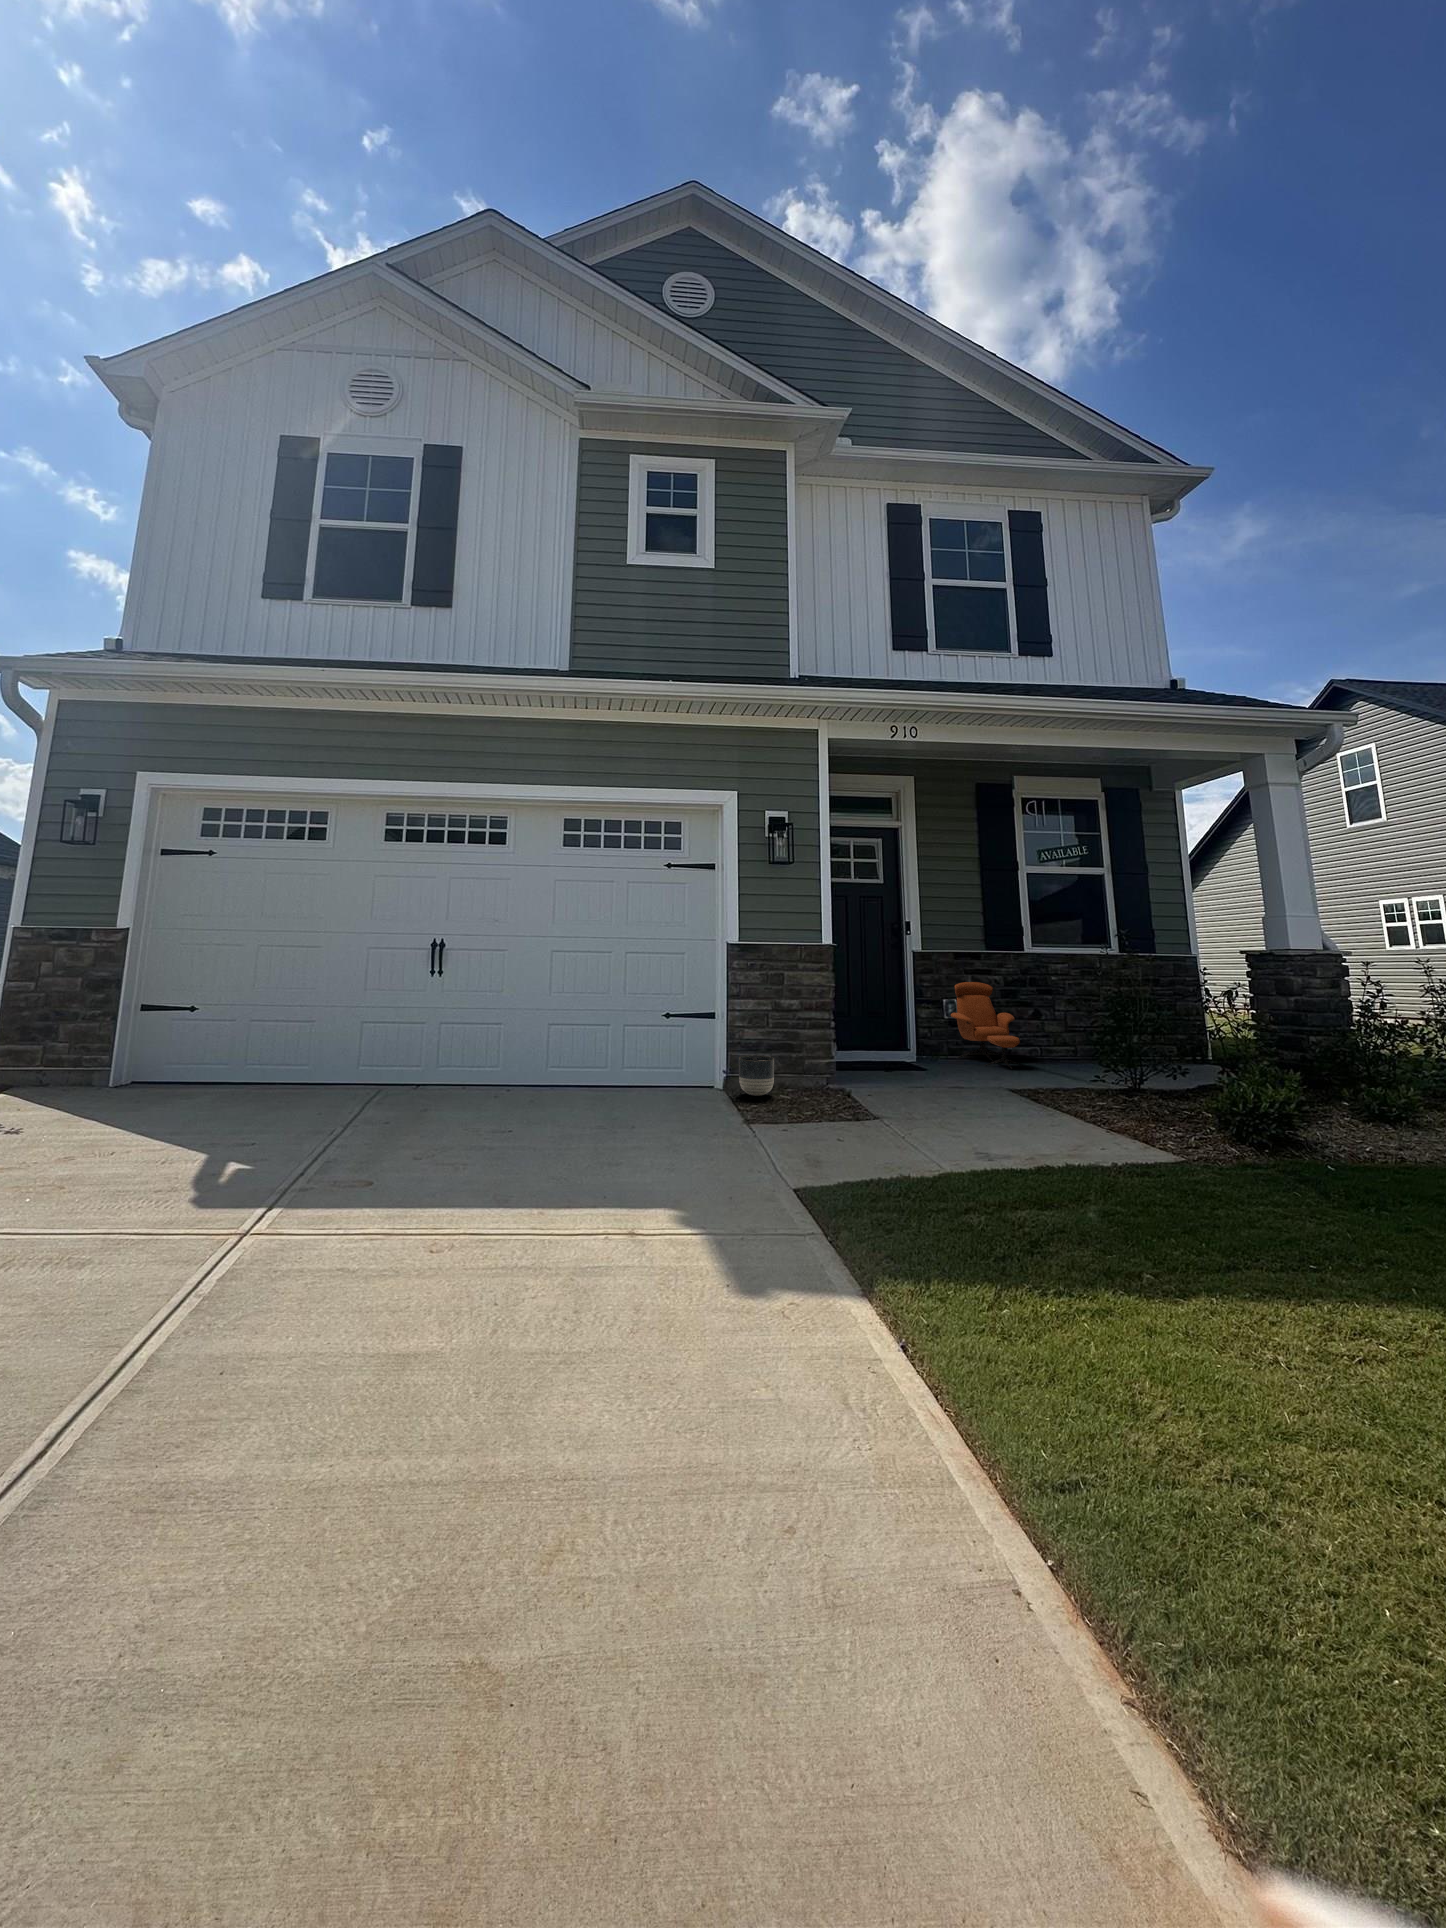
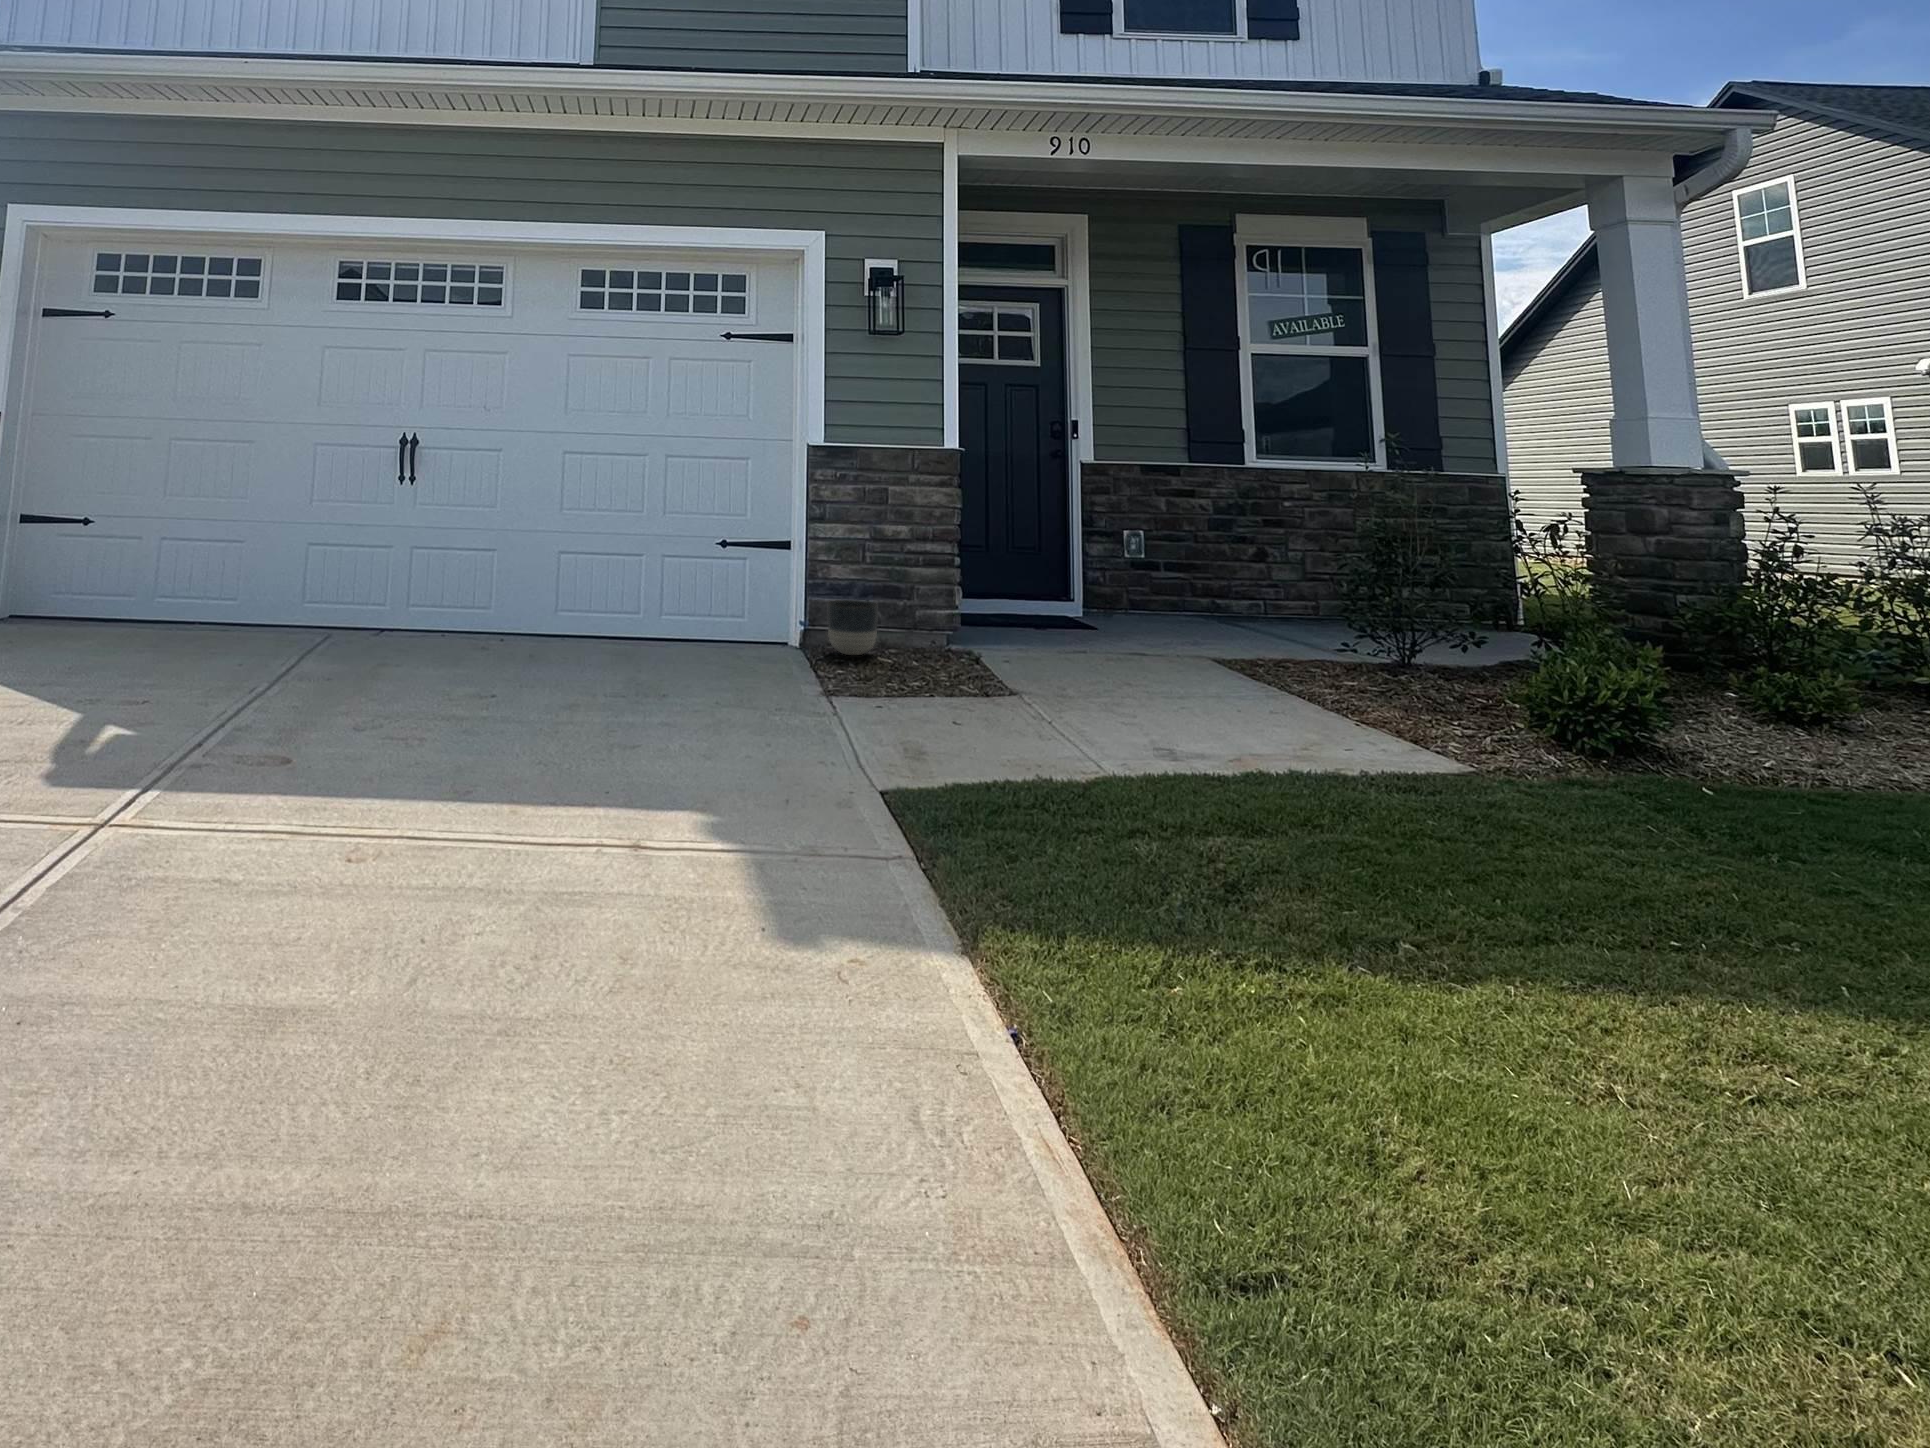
lounge chair: present [951,982,1024,1069] -> none [1139,507,1242,628]

